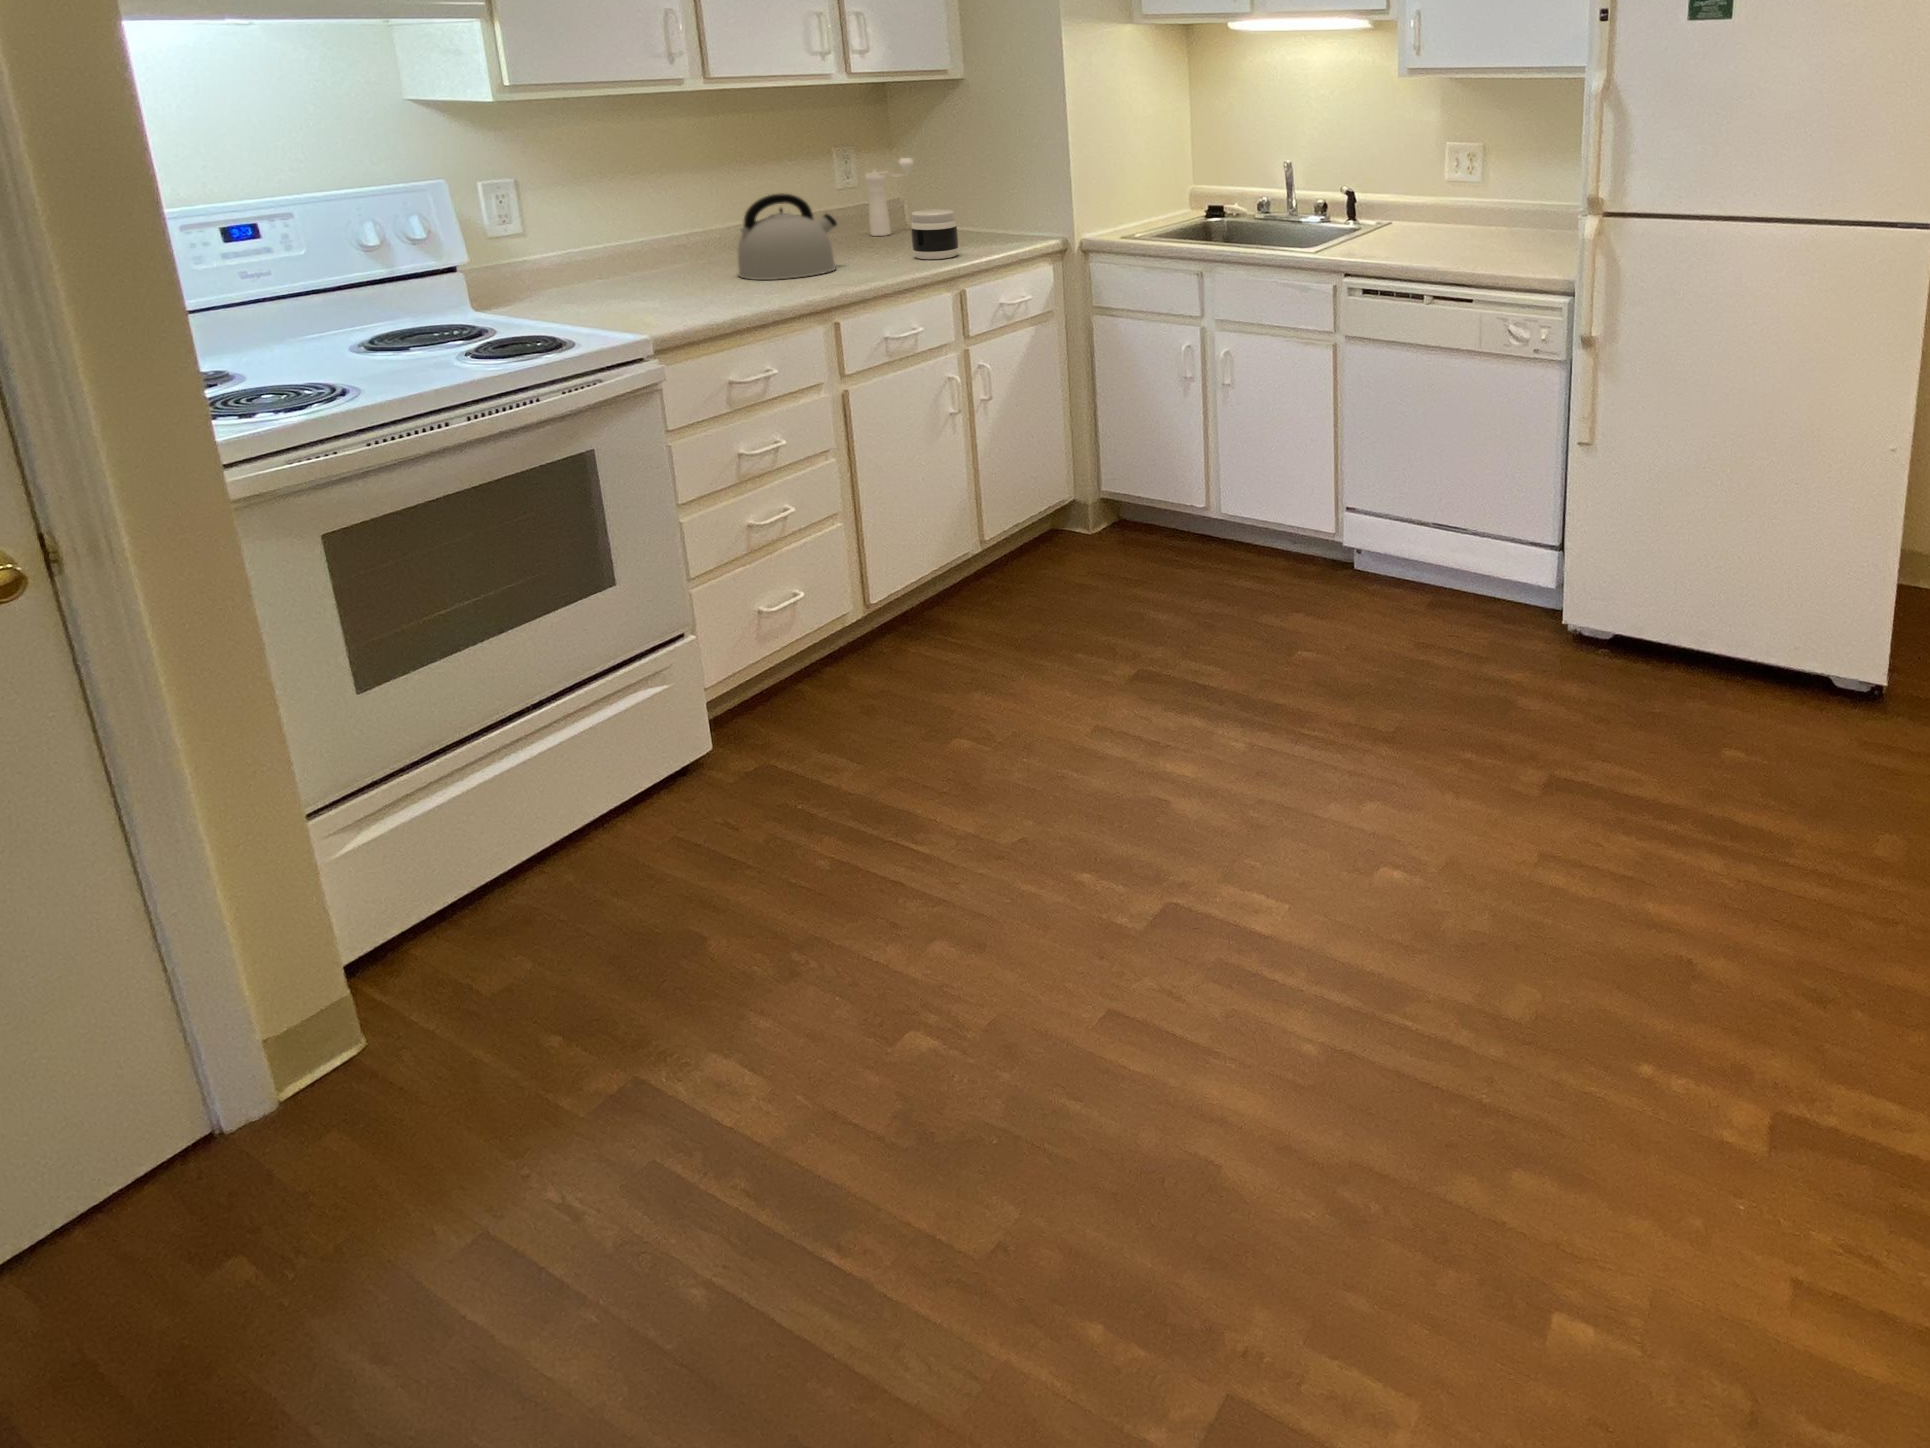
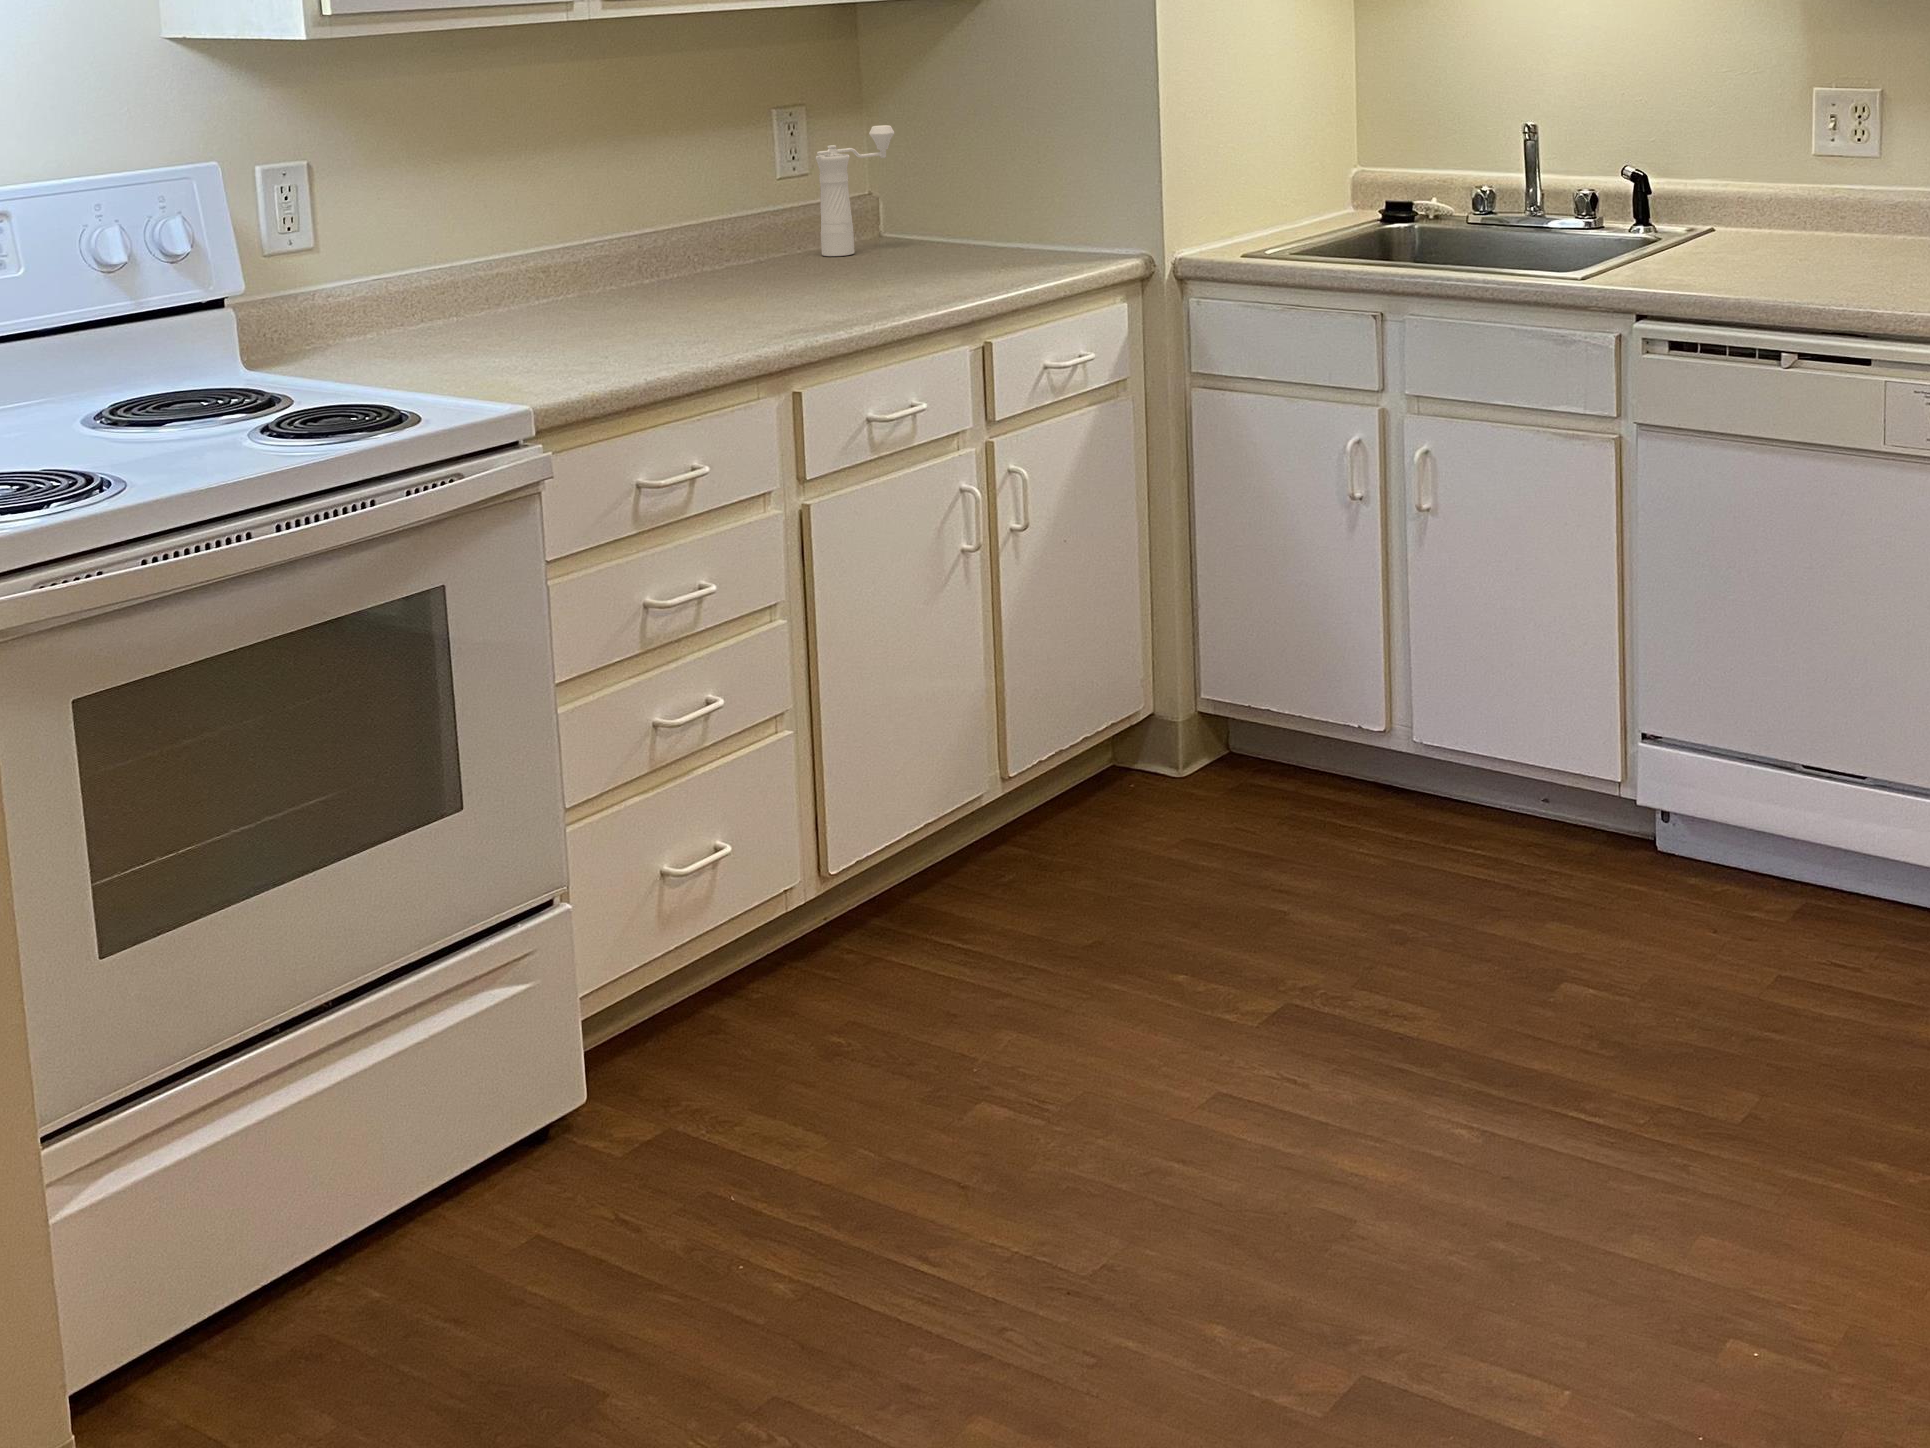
kettle: present [738,193,837,280] -> none [629,183,787,324]
jar: present [911,209,958,259] -> none [903,209,978,292]

